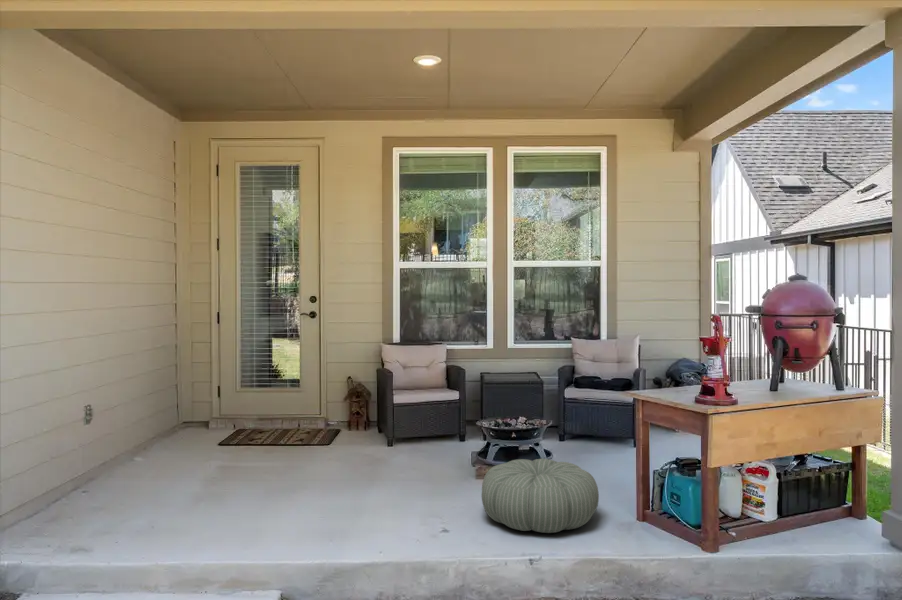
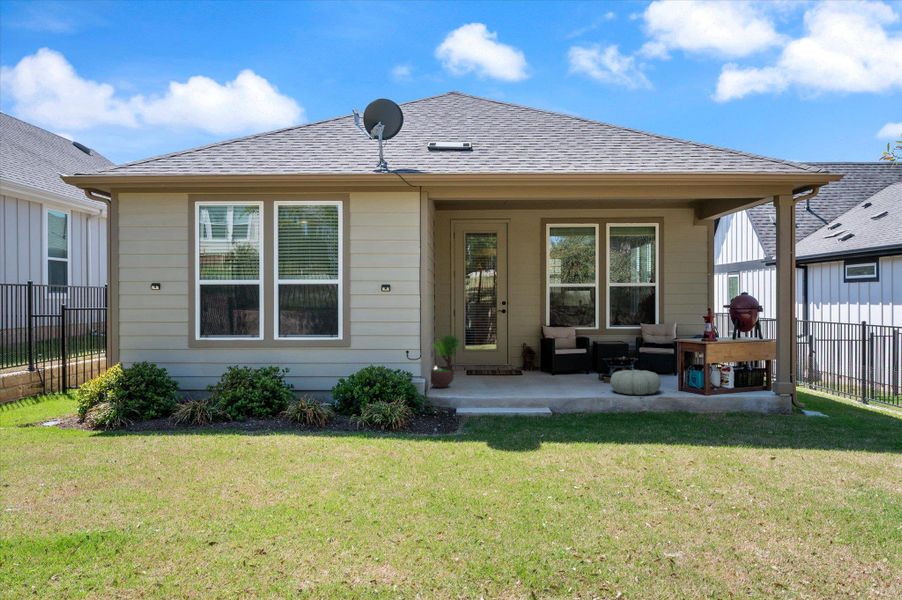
potted tree: none [68,357,153,493] -> present [431,335,460,388]

